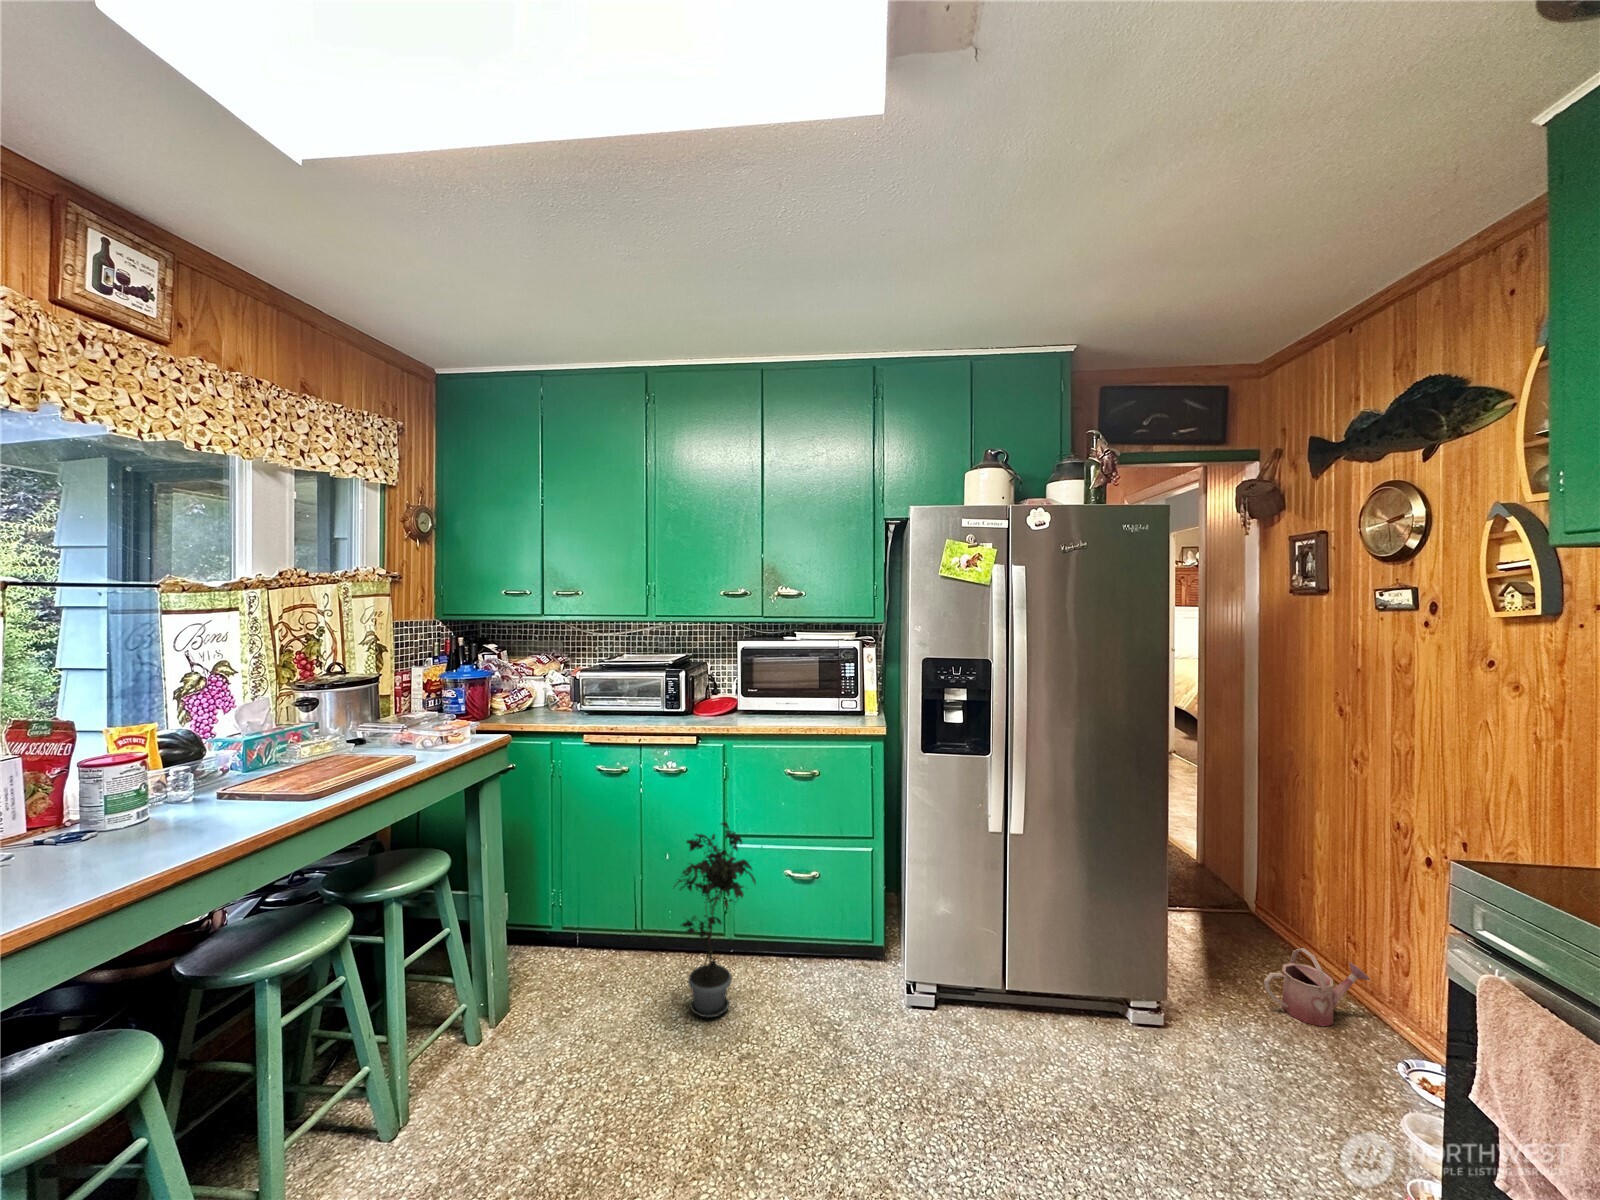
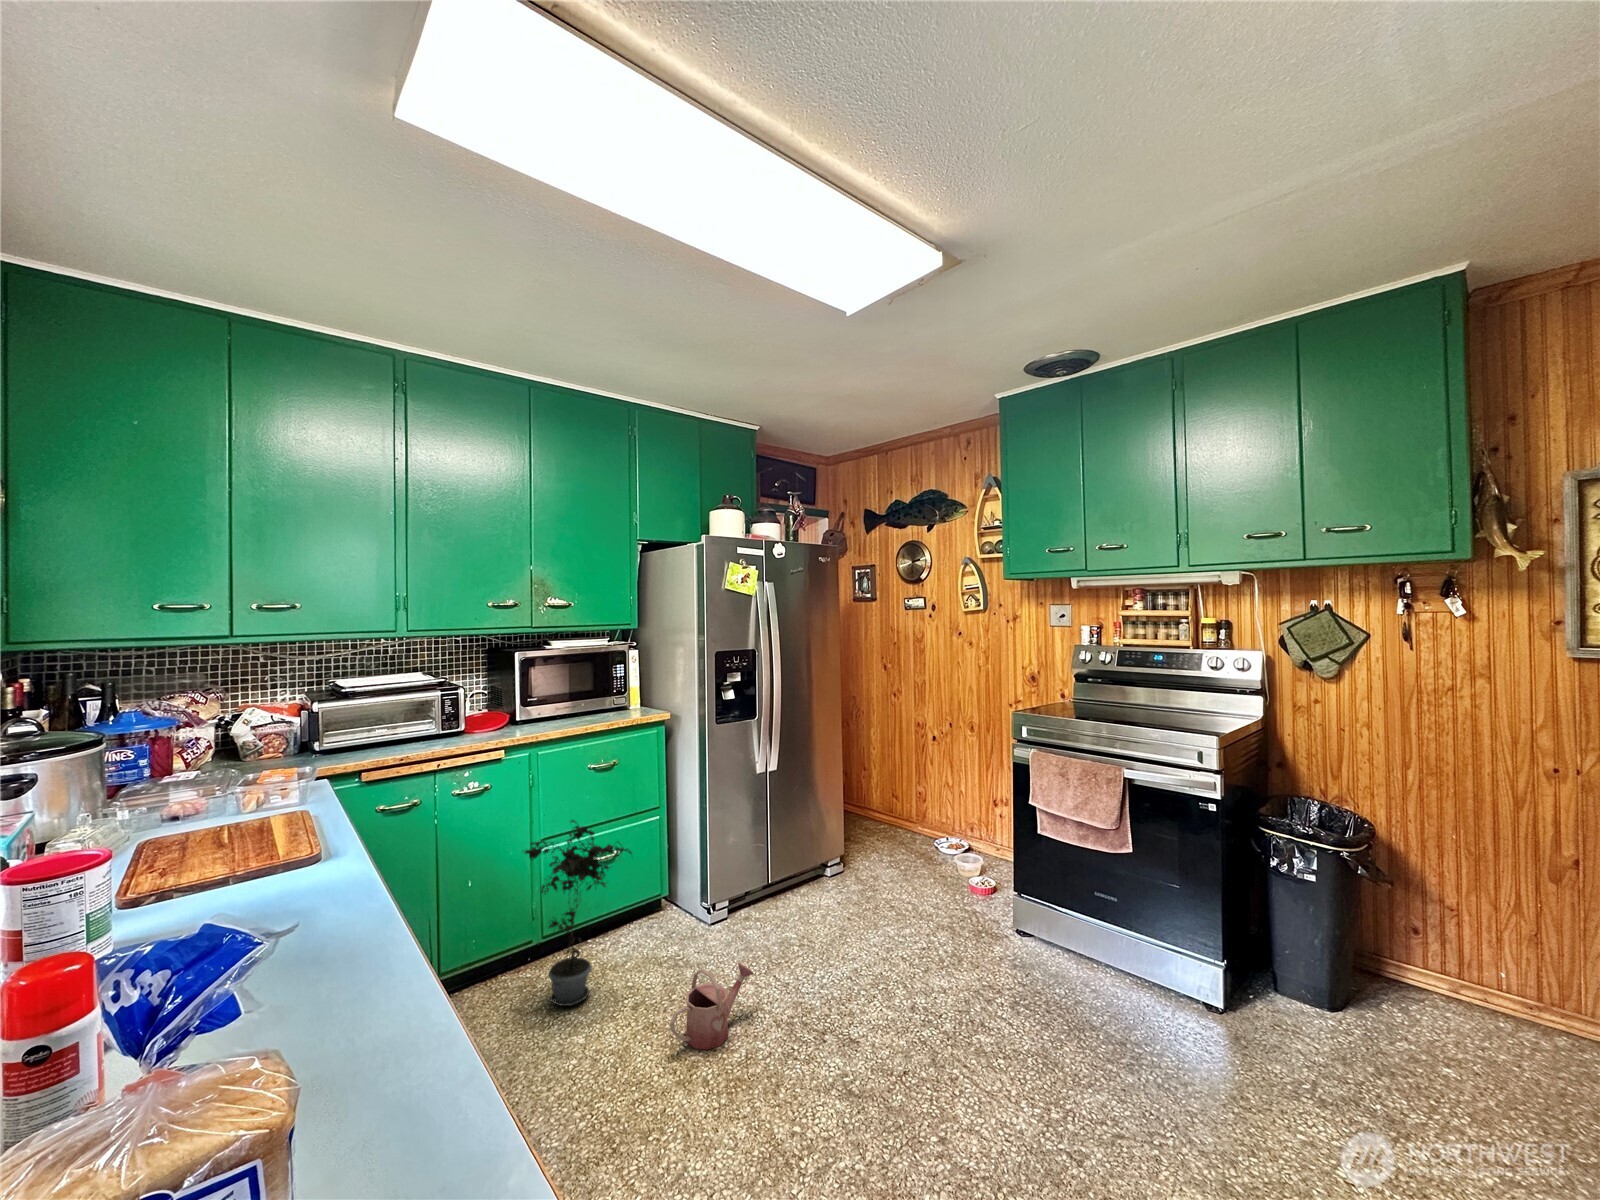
watering can: present [1264,948,1370,1027] -> present [670,963,754,1050]

